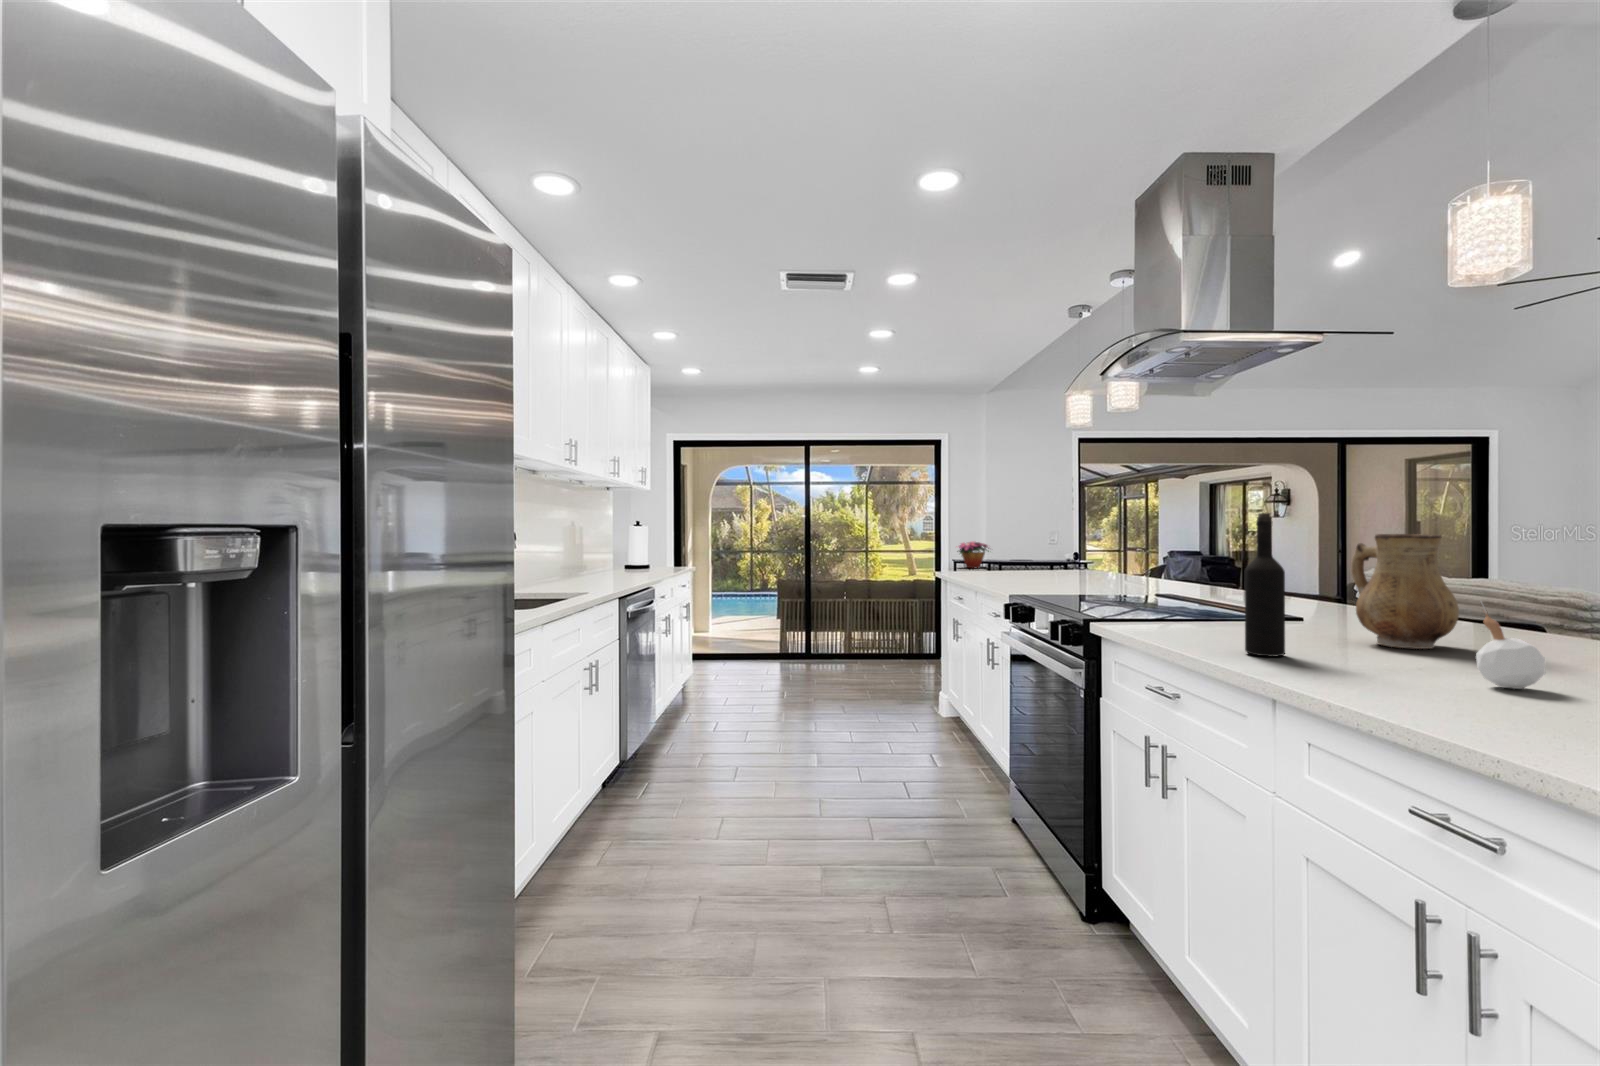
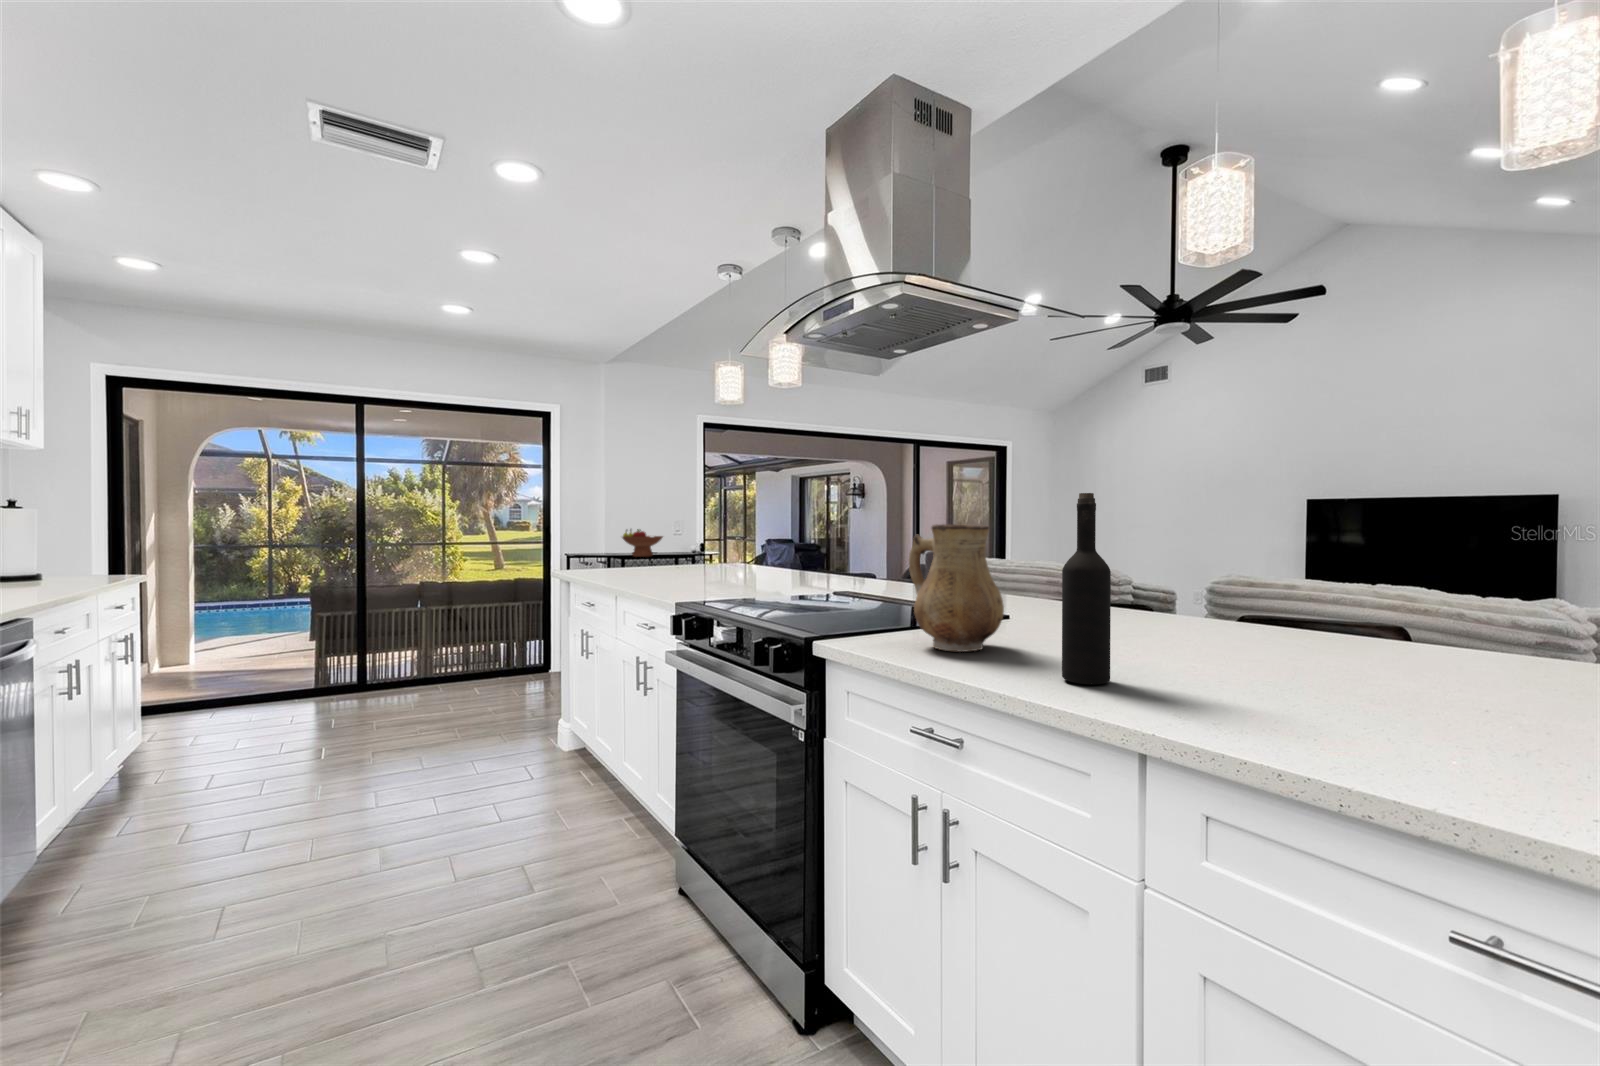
ceramic pitcher: present [1351,534,1459,649] -> present [909,524,1004,651]
fruit bowl: none [1004,538,1044,564] -> present [622,529,663,557]
flower arrangement: present [957,542,989,568] -> none [566,531,615,564]
candle: present [1476,609,1546,689] -> none [1361,603,1444,713]

